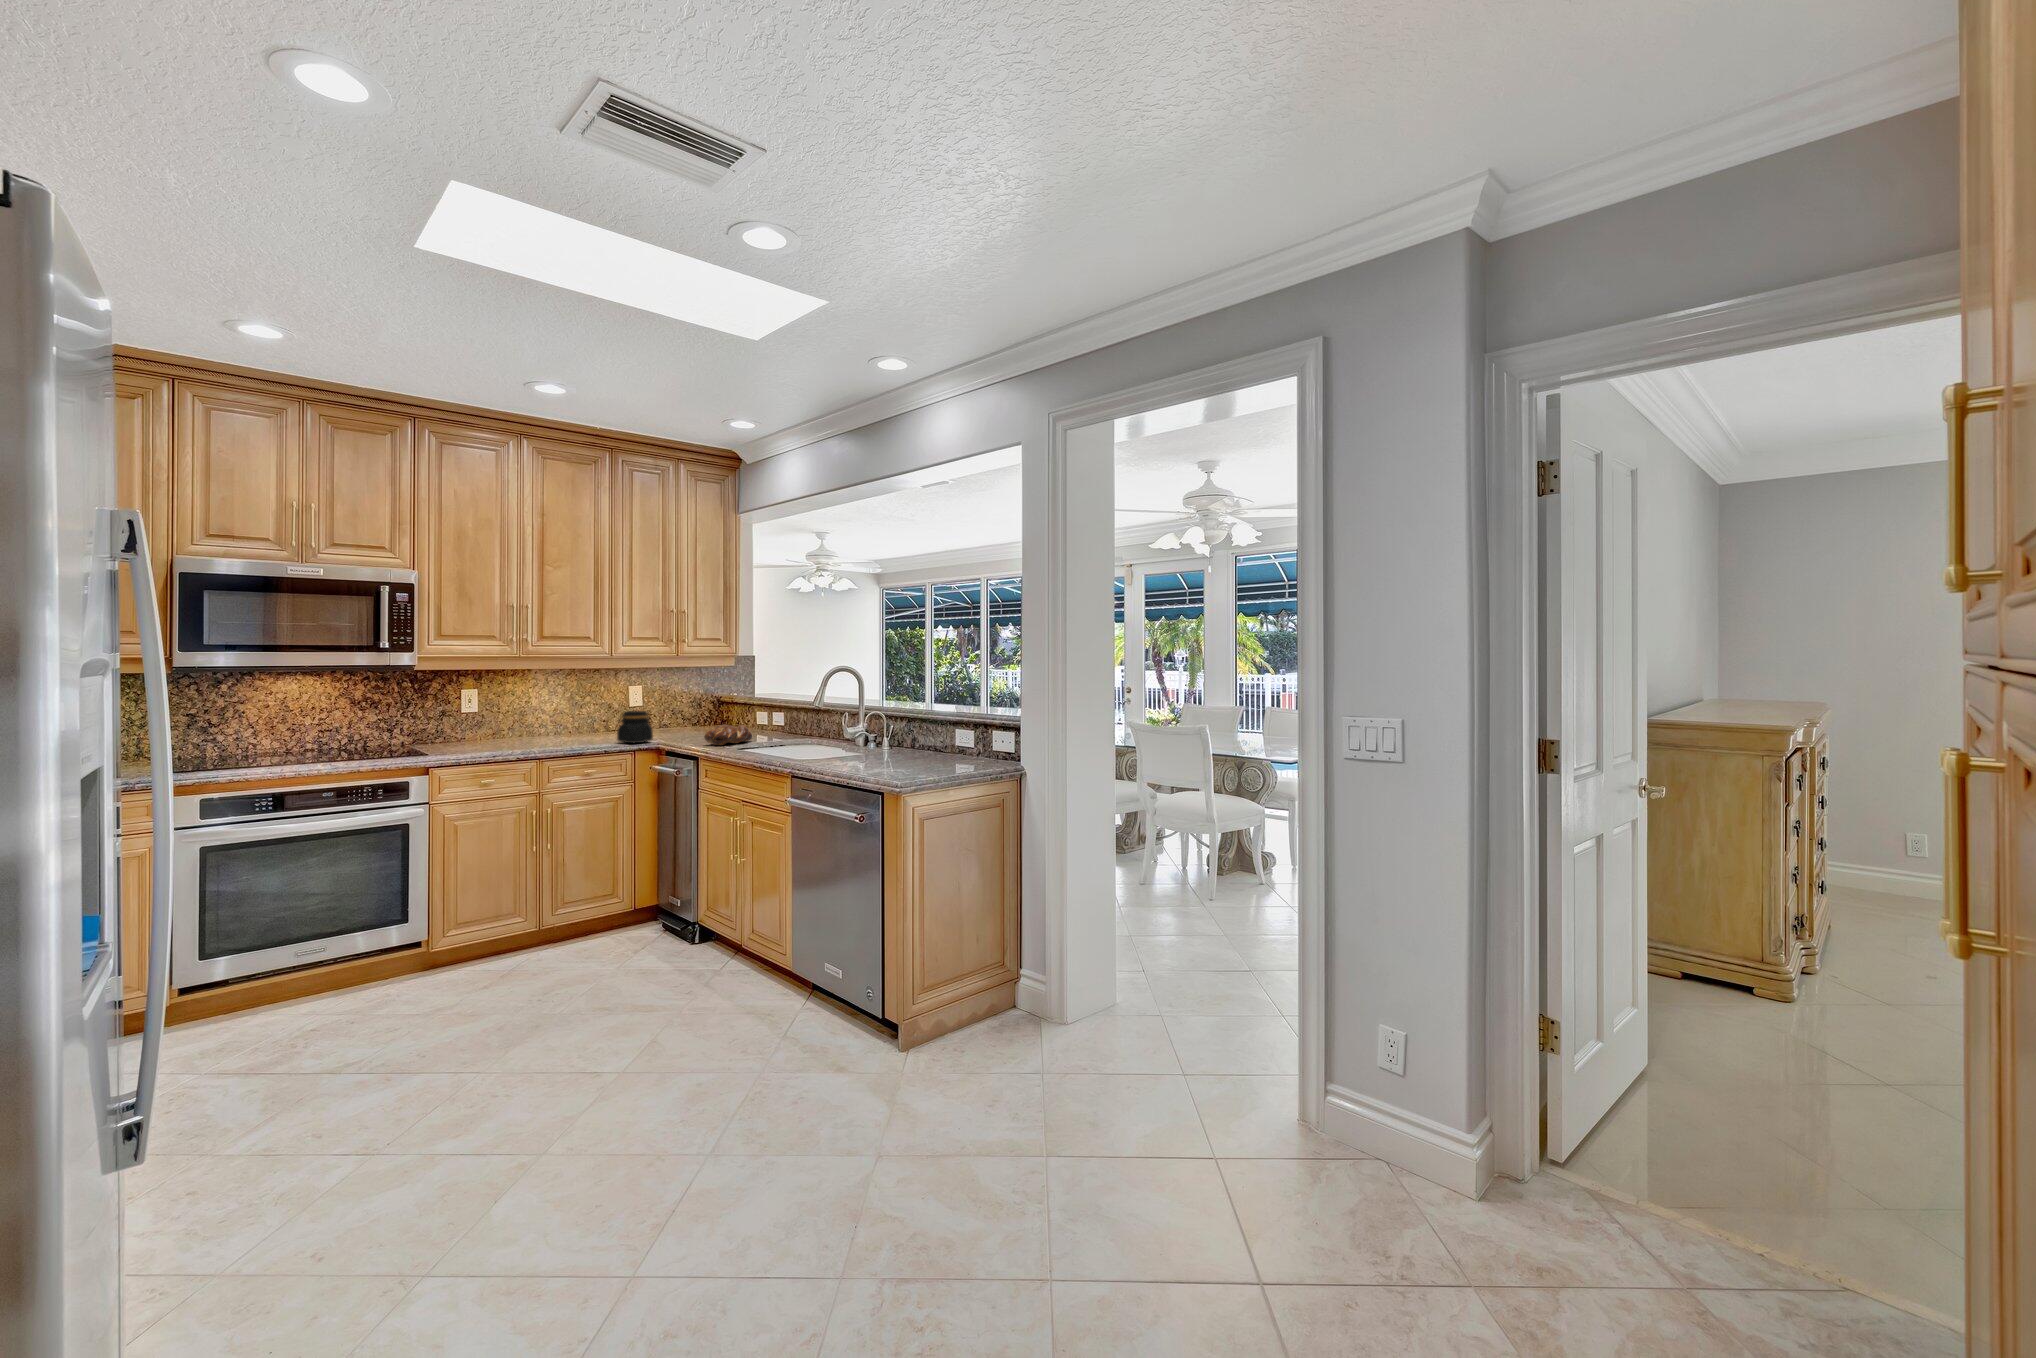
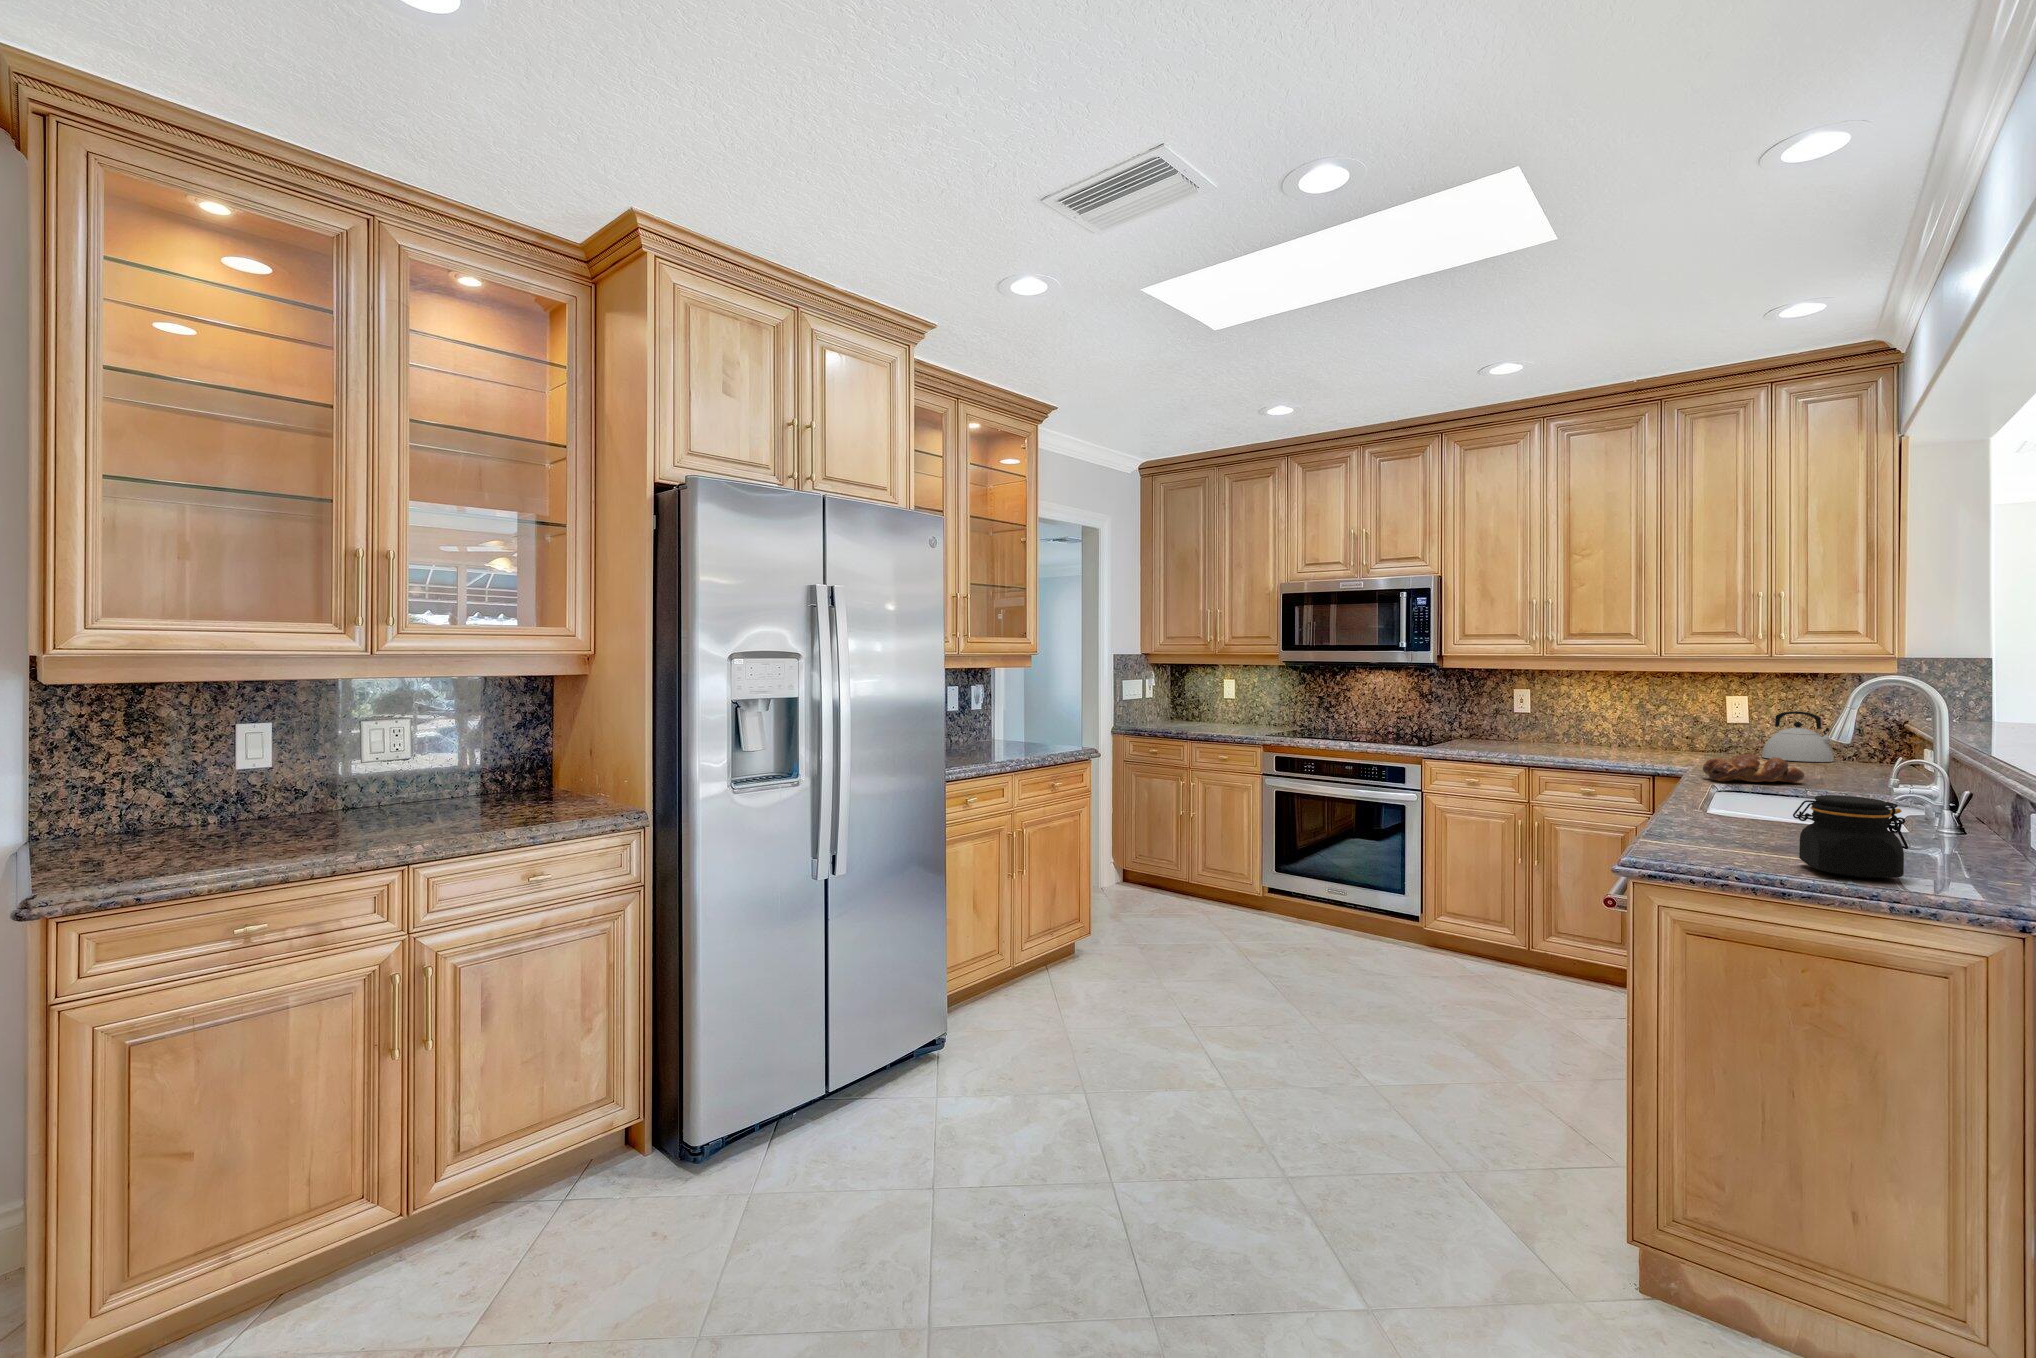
kettle: none [661,697,704,732] -> present [1762,711,1834,762]
jar: present [617,711,653,743] -> present [1793,795,1908,878]

